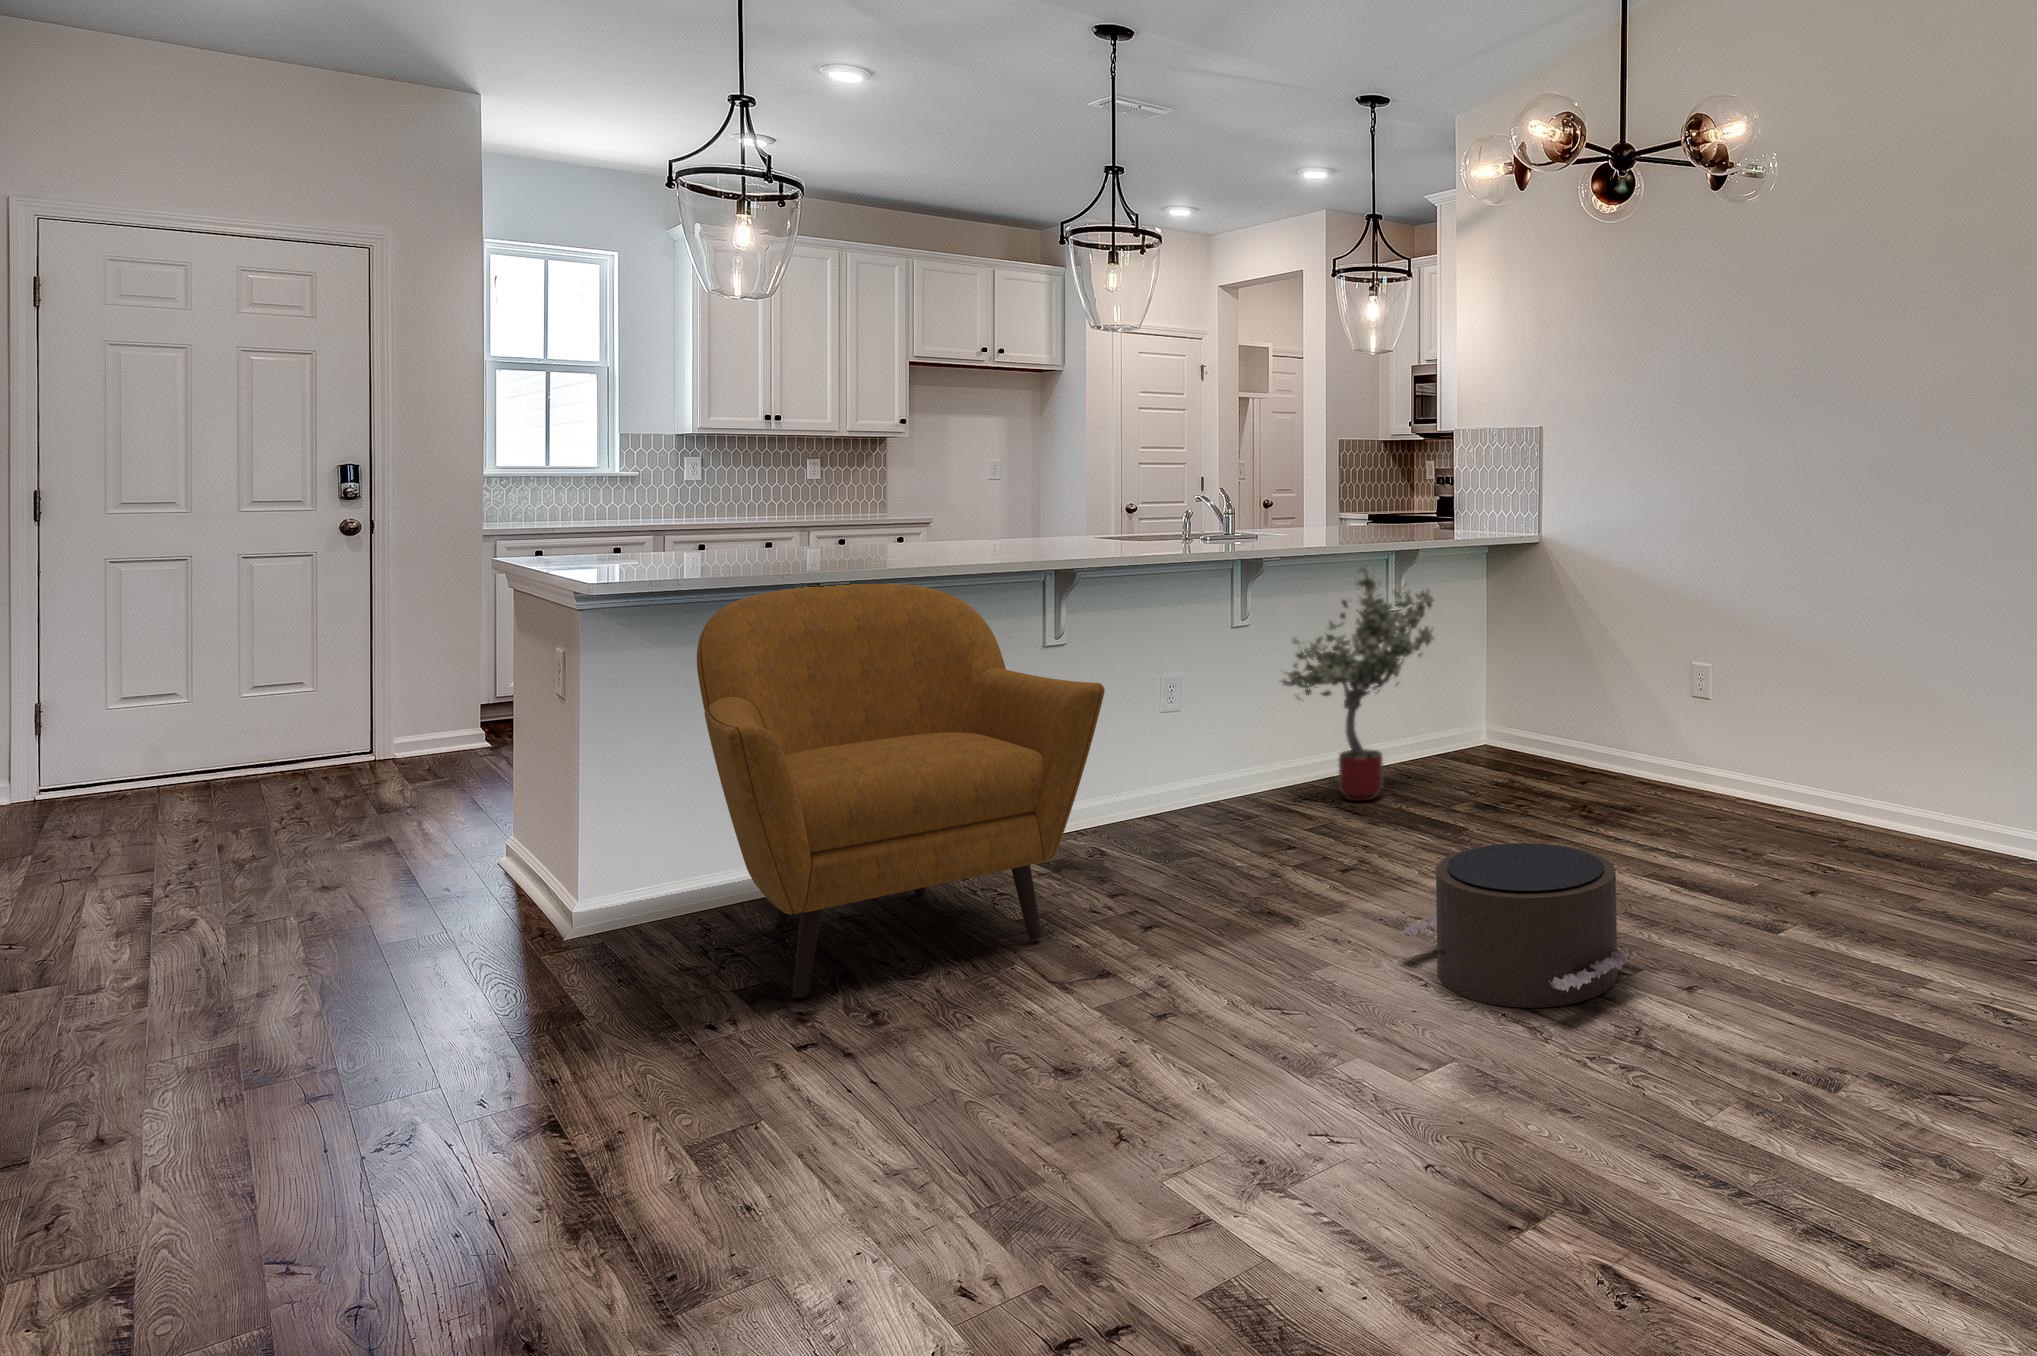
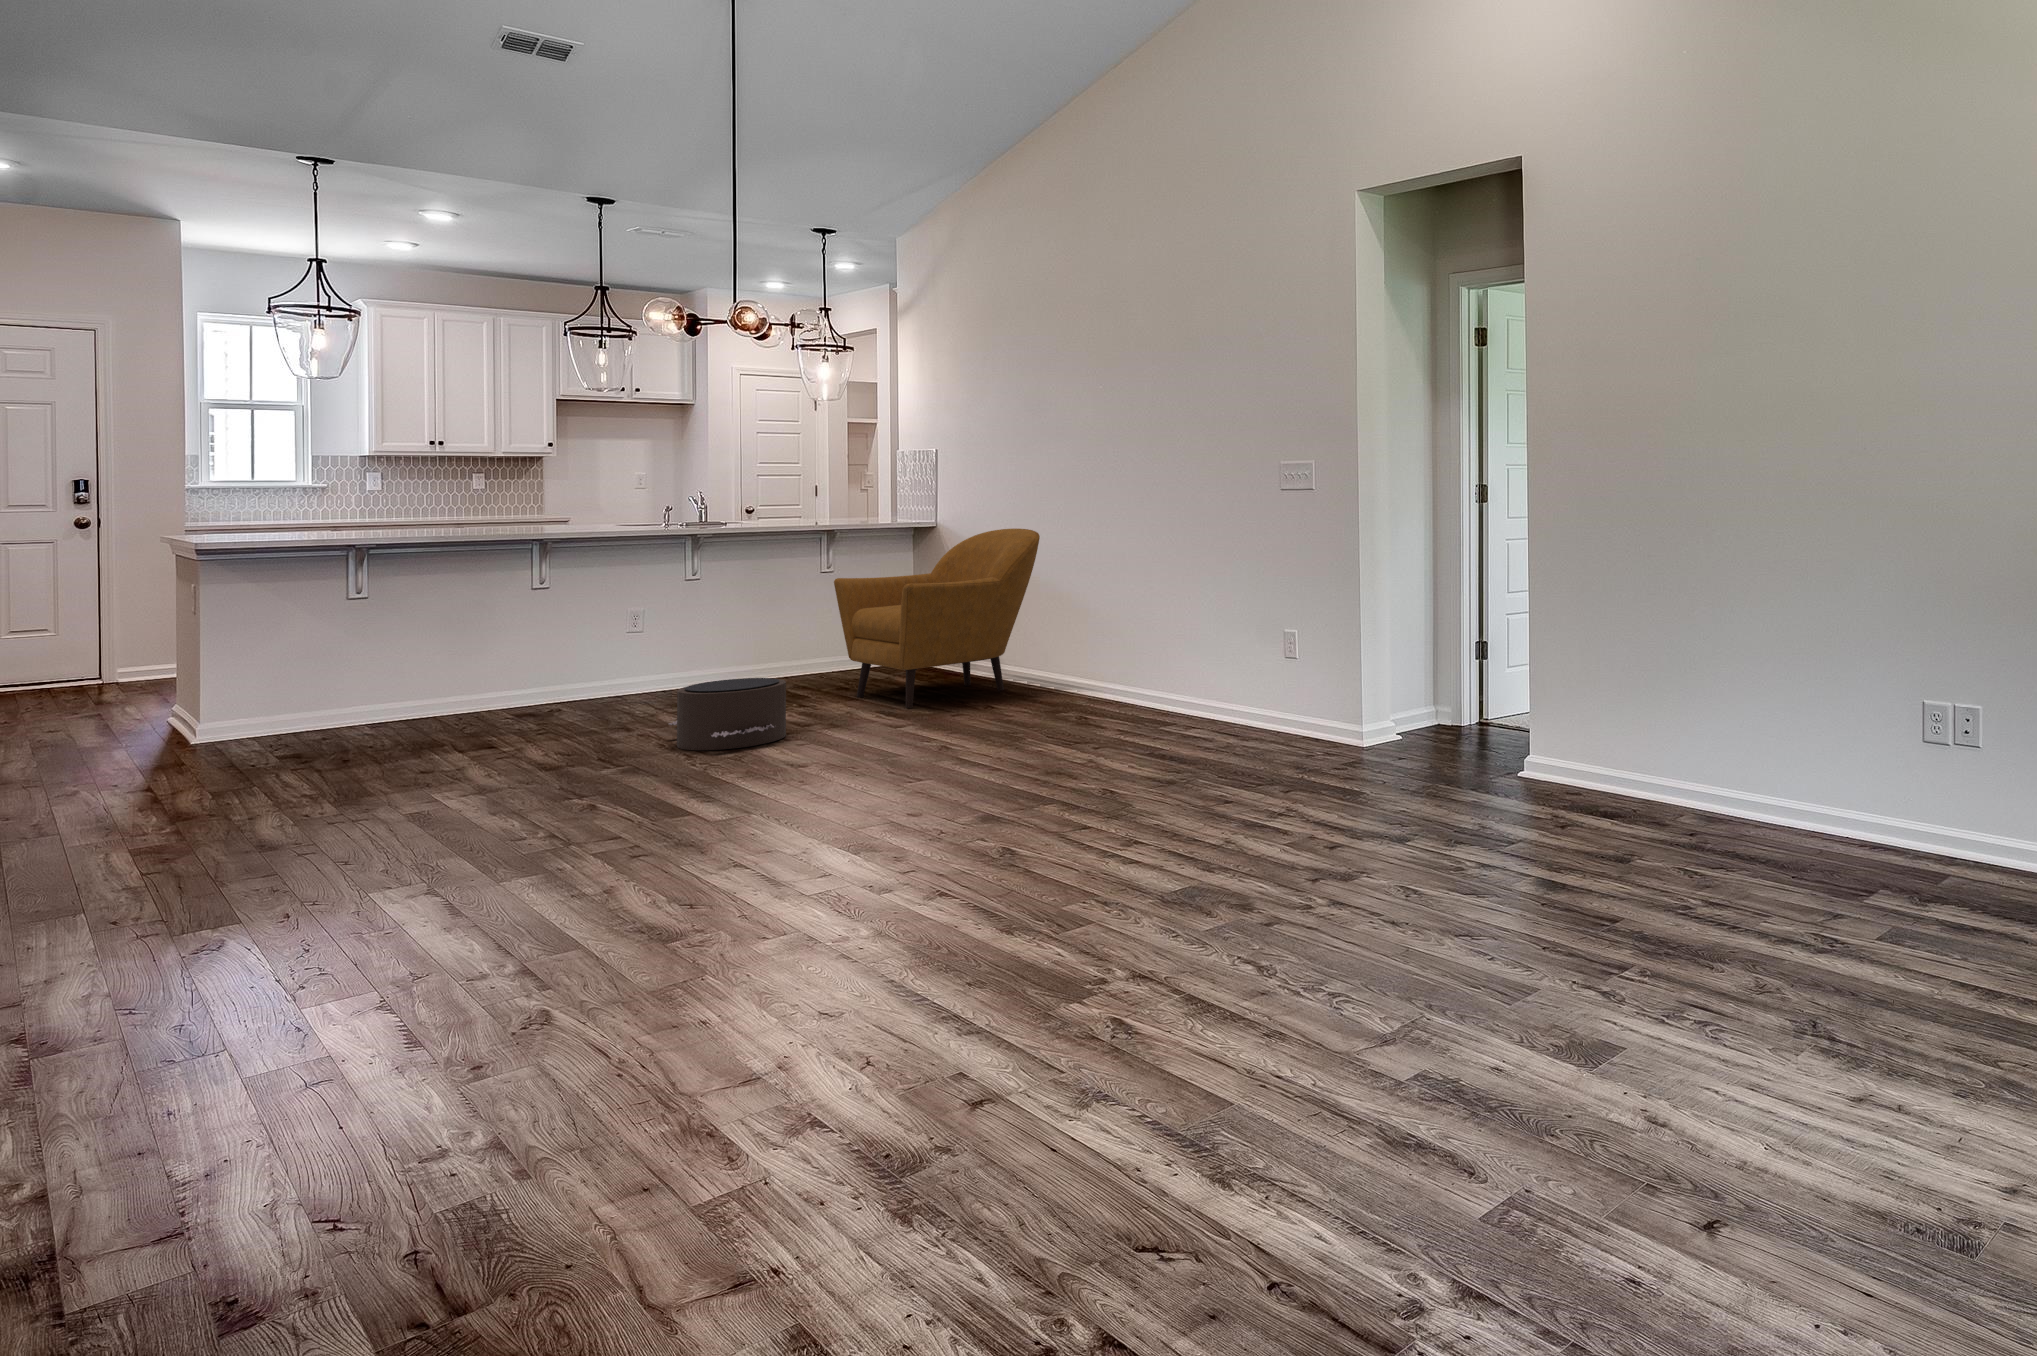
potted tree: present [1281,566,1435,801] -> none [708,536,838,686]
armchair: present [697,583,1105,998] -> present [834,529,1040,708]

